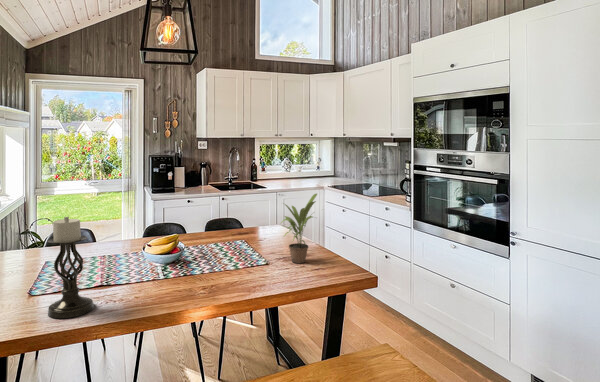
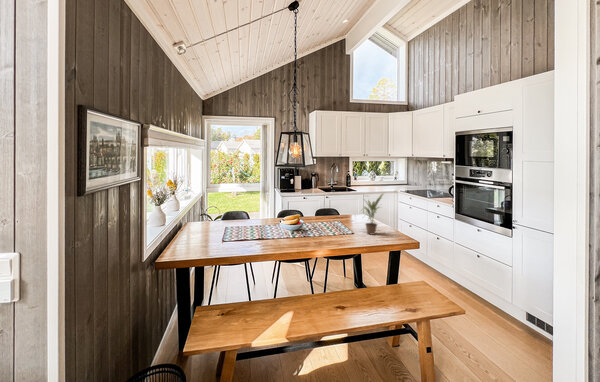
candle holder: present [47,217,94,318] -> none [245,200,264,248]

